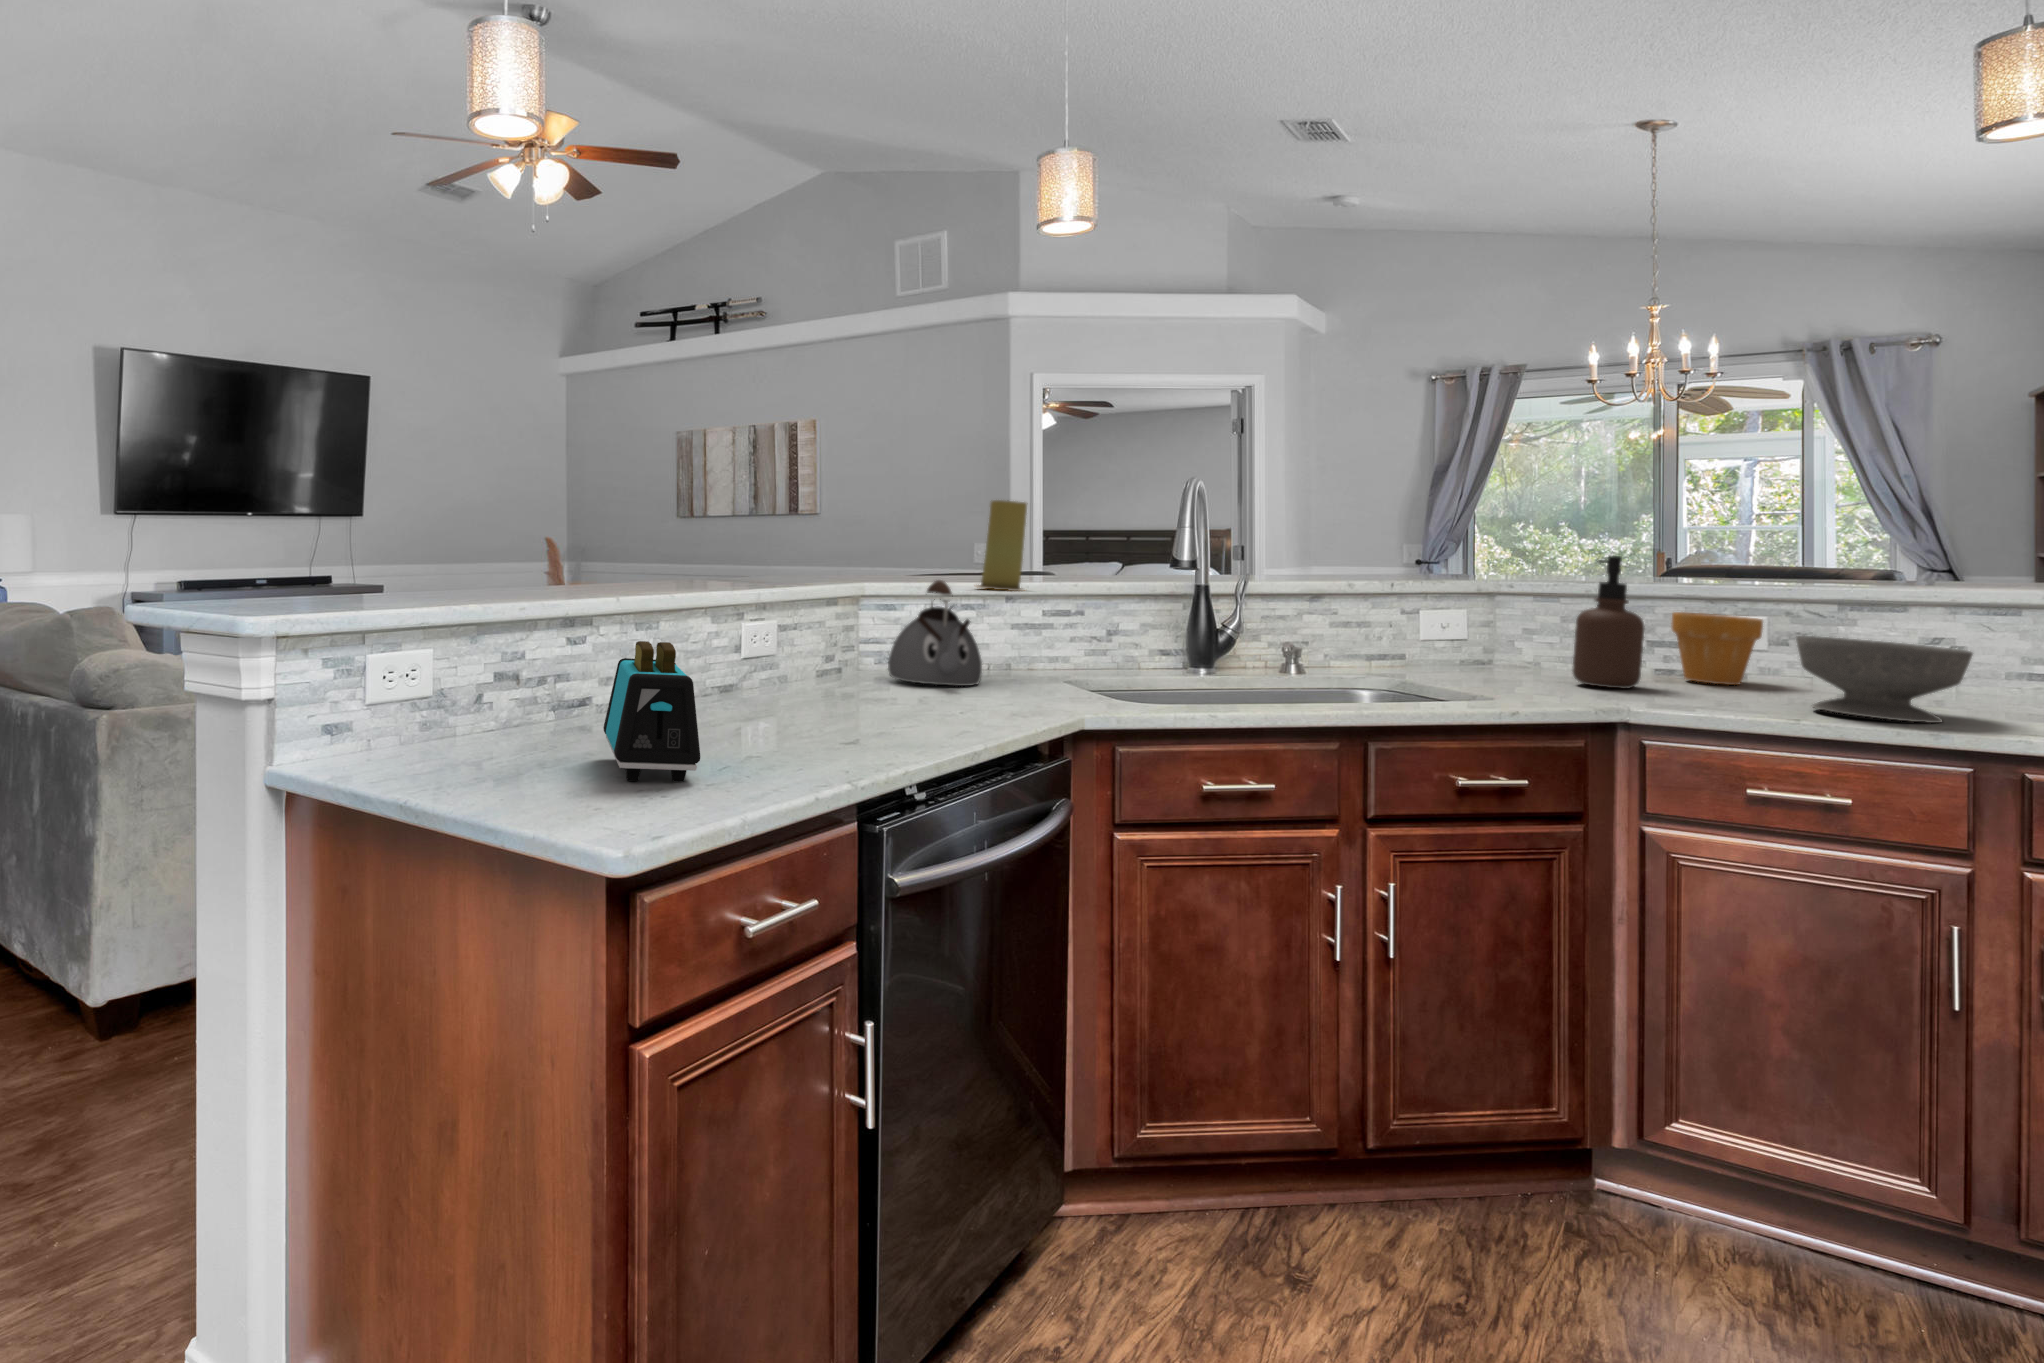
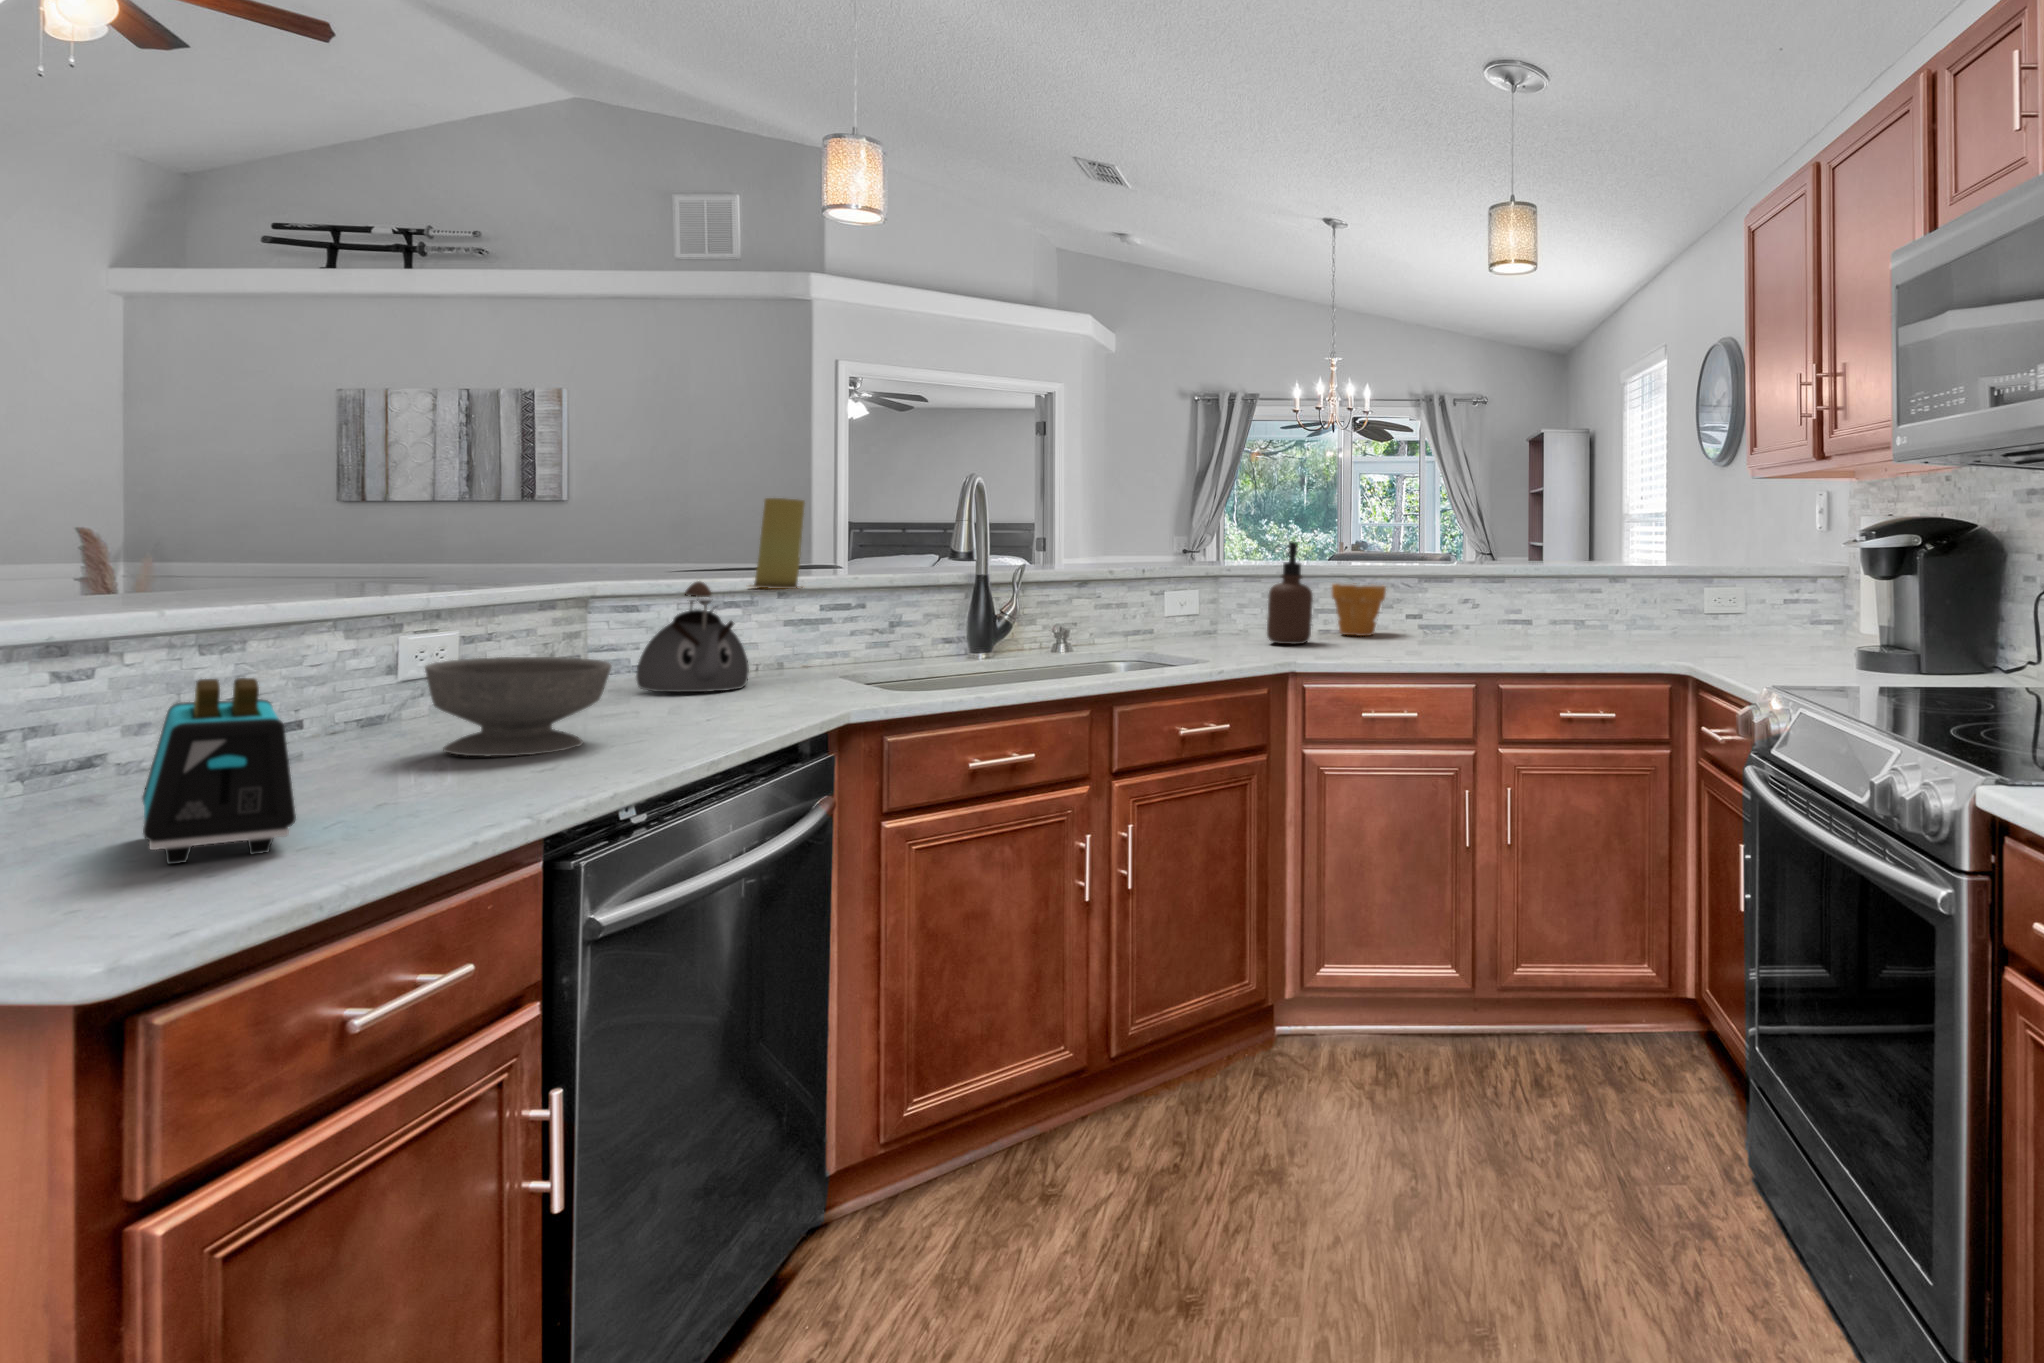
bowl: present [1796,636,1973,723] -> present [425,657,611,756]

